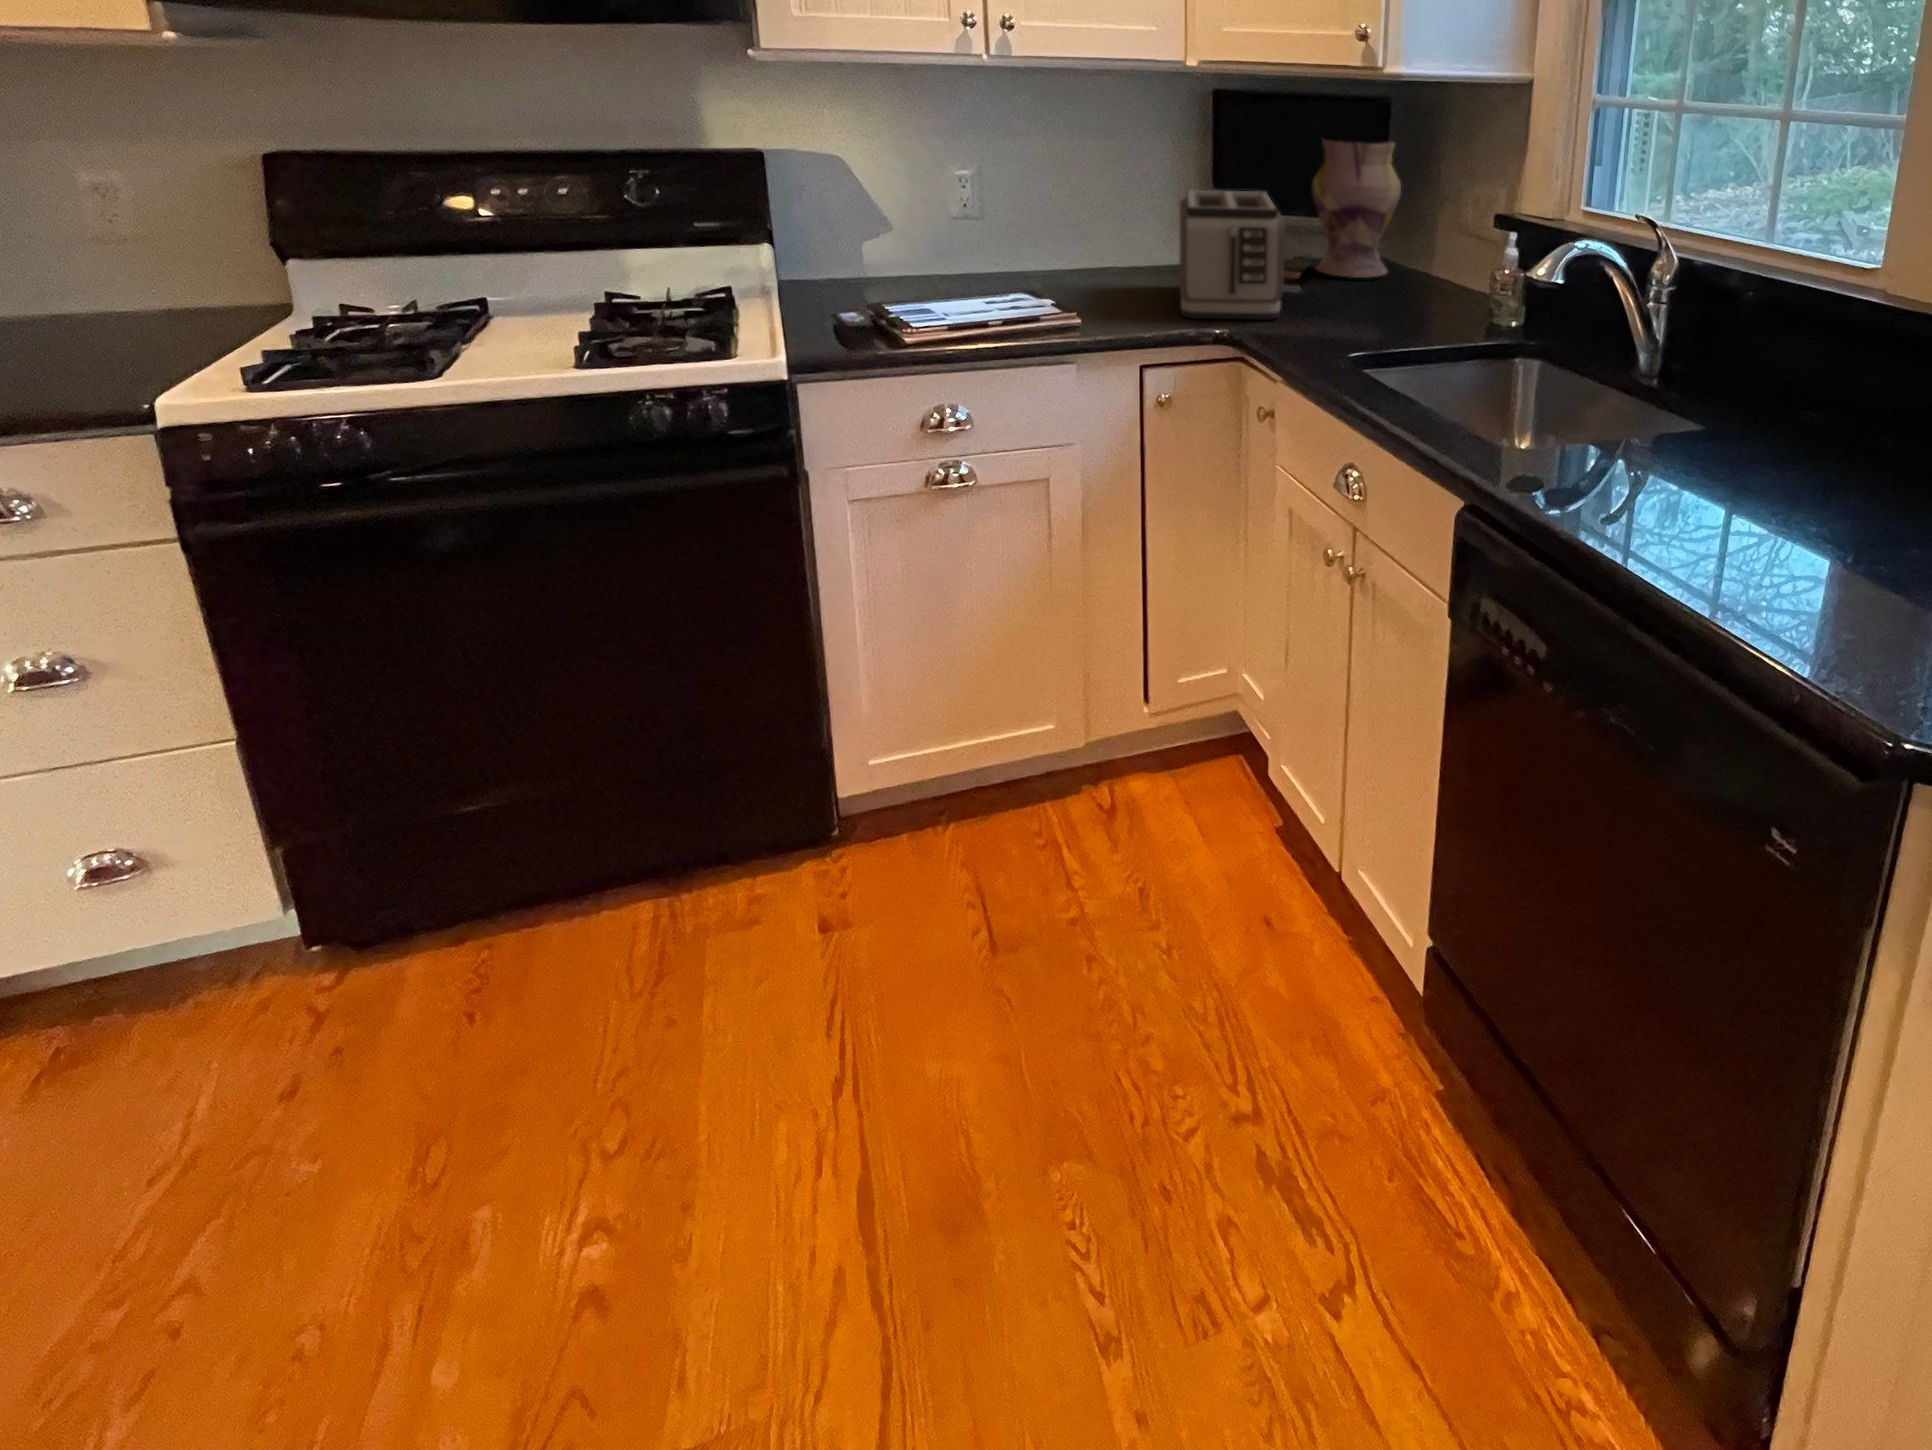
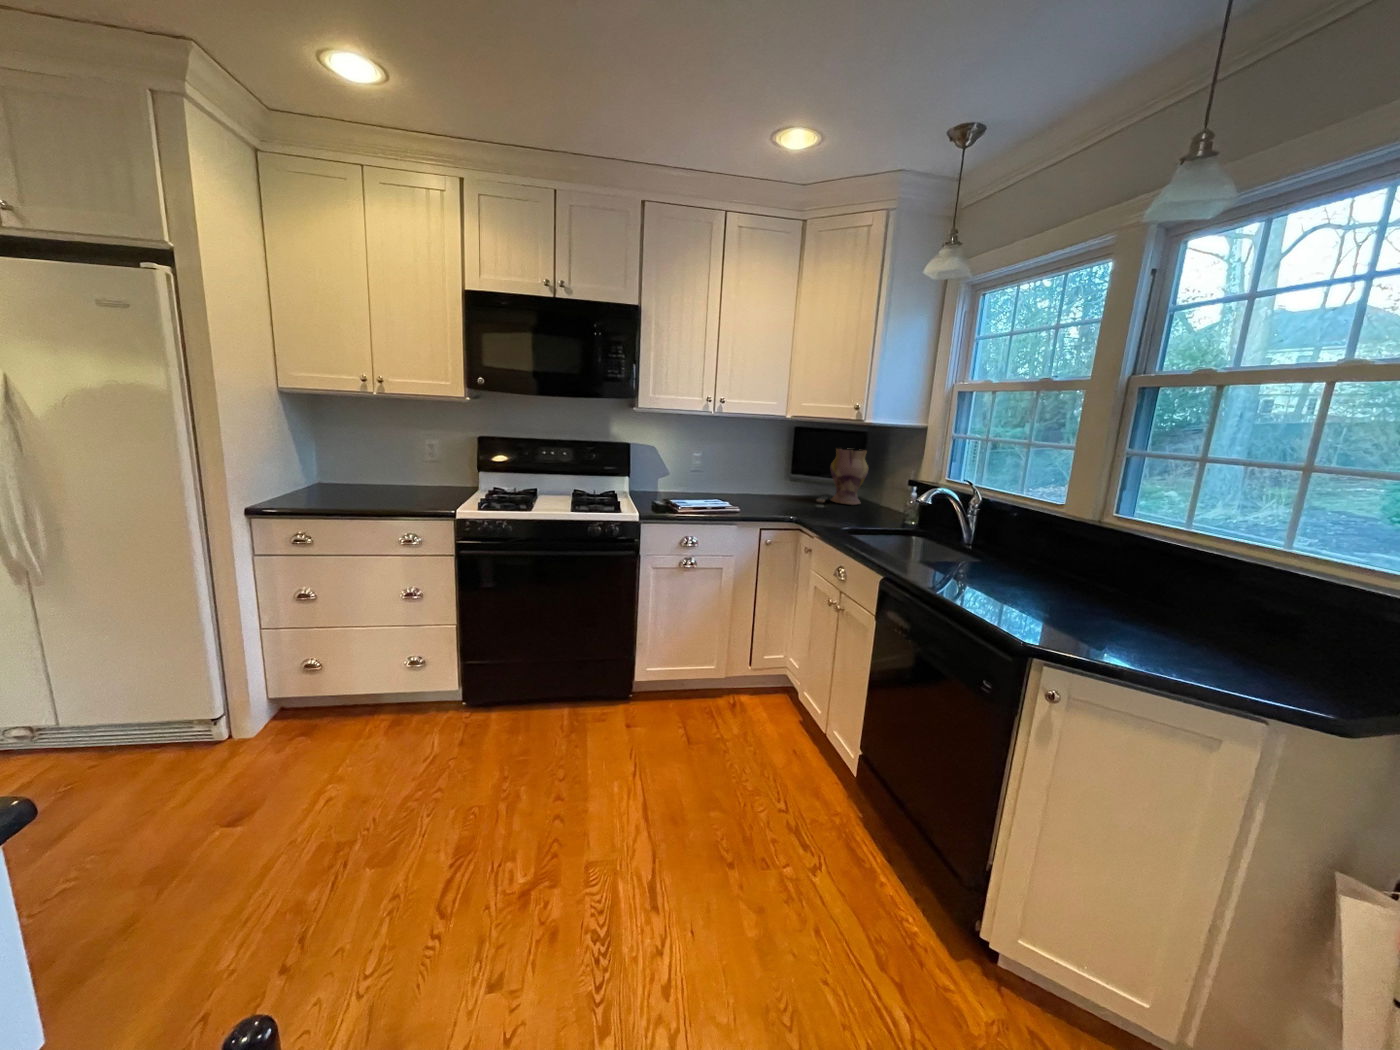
toaster: present [1179,190,1285,319] -> none [776,465,820,515]

